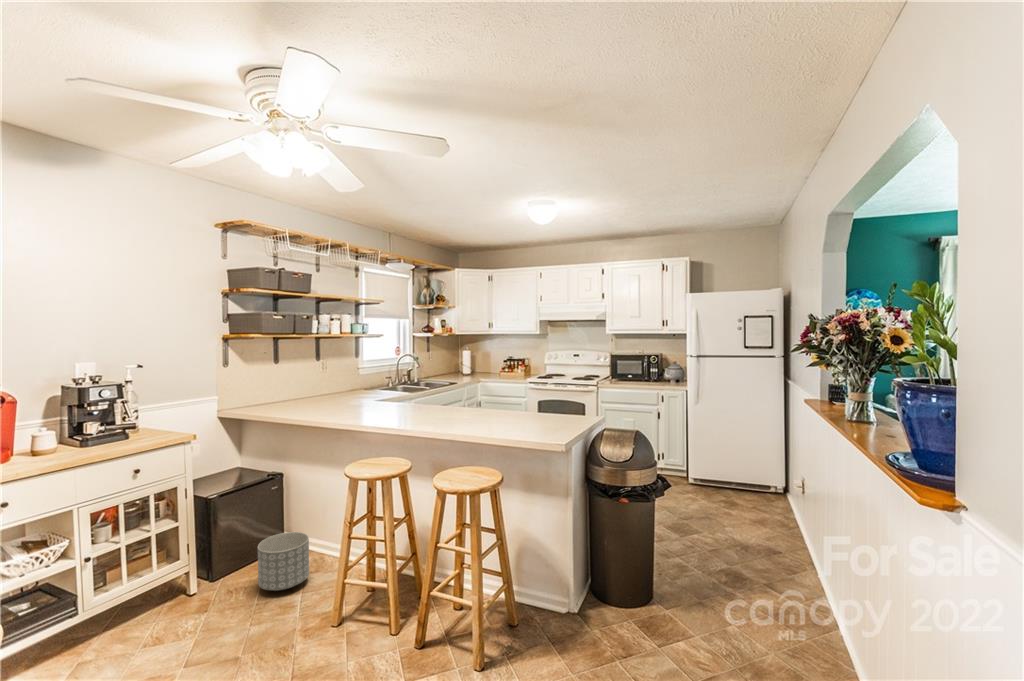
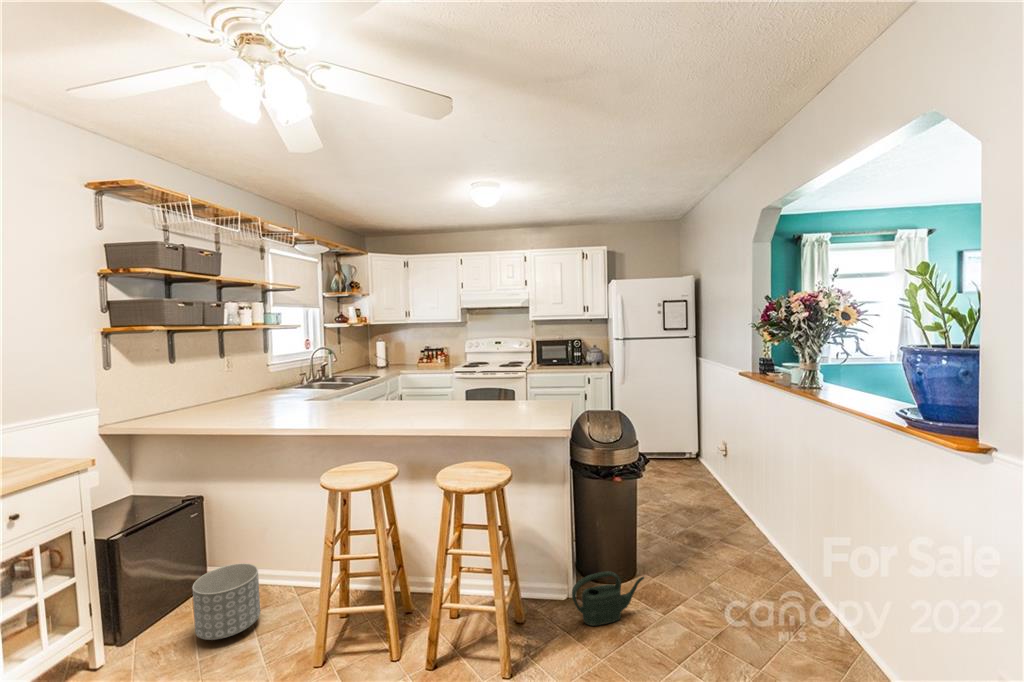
watering can: none [562,590,641,643] -> present [572,571,644,626]

